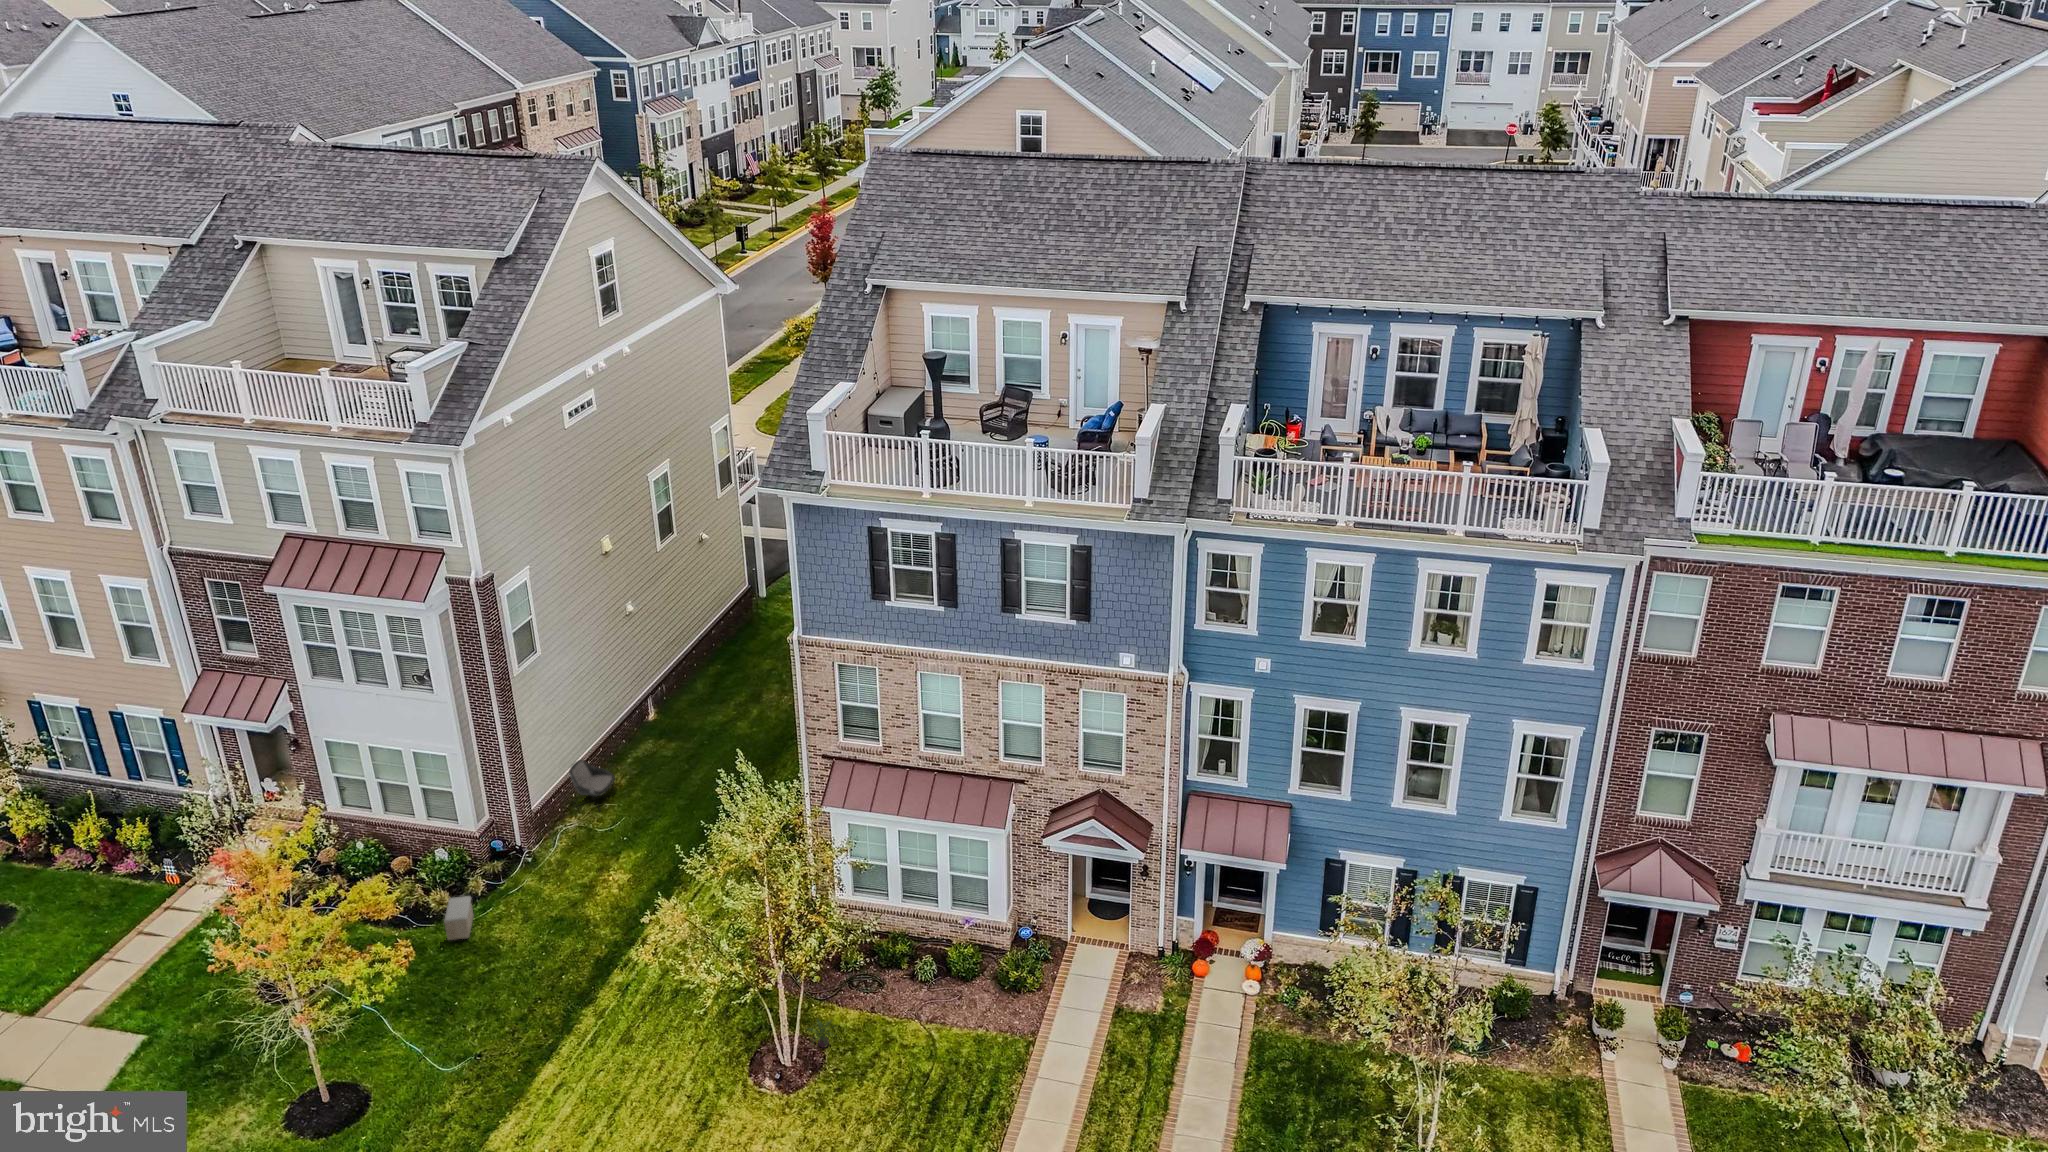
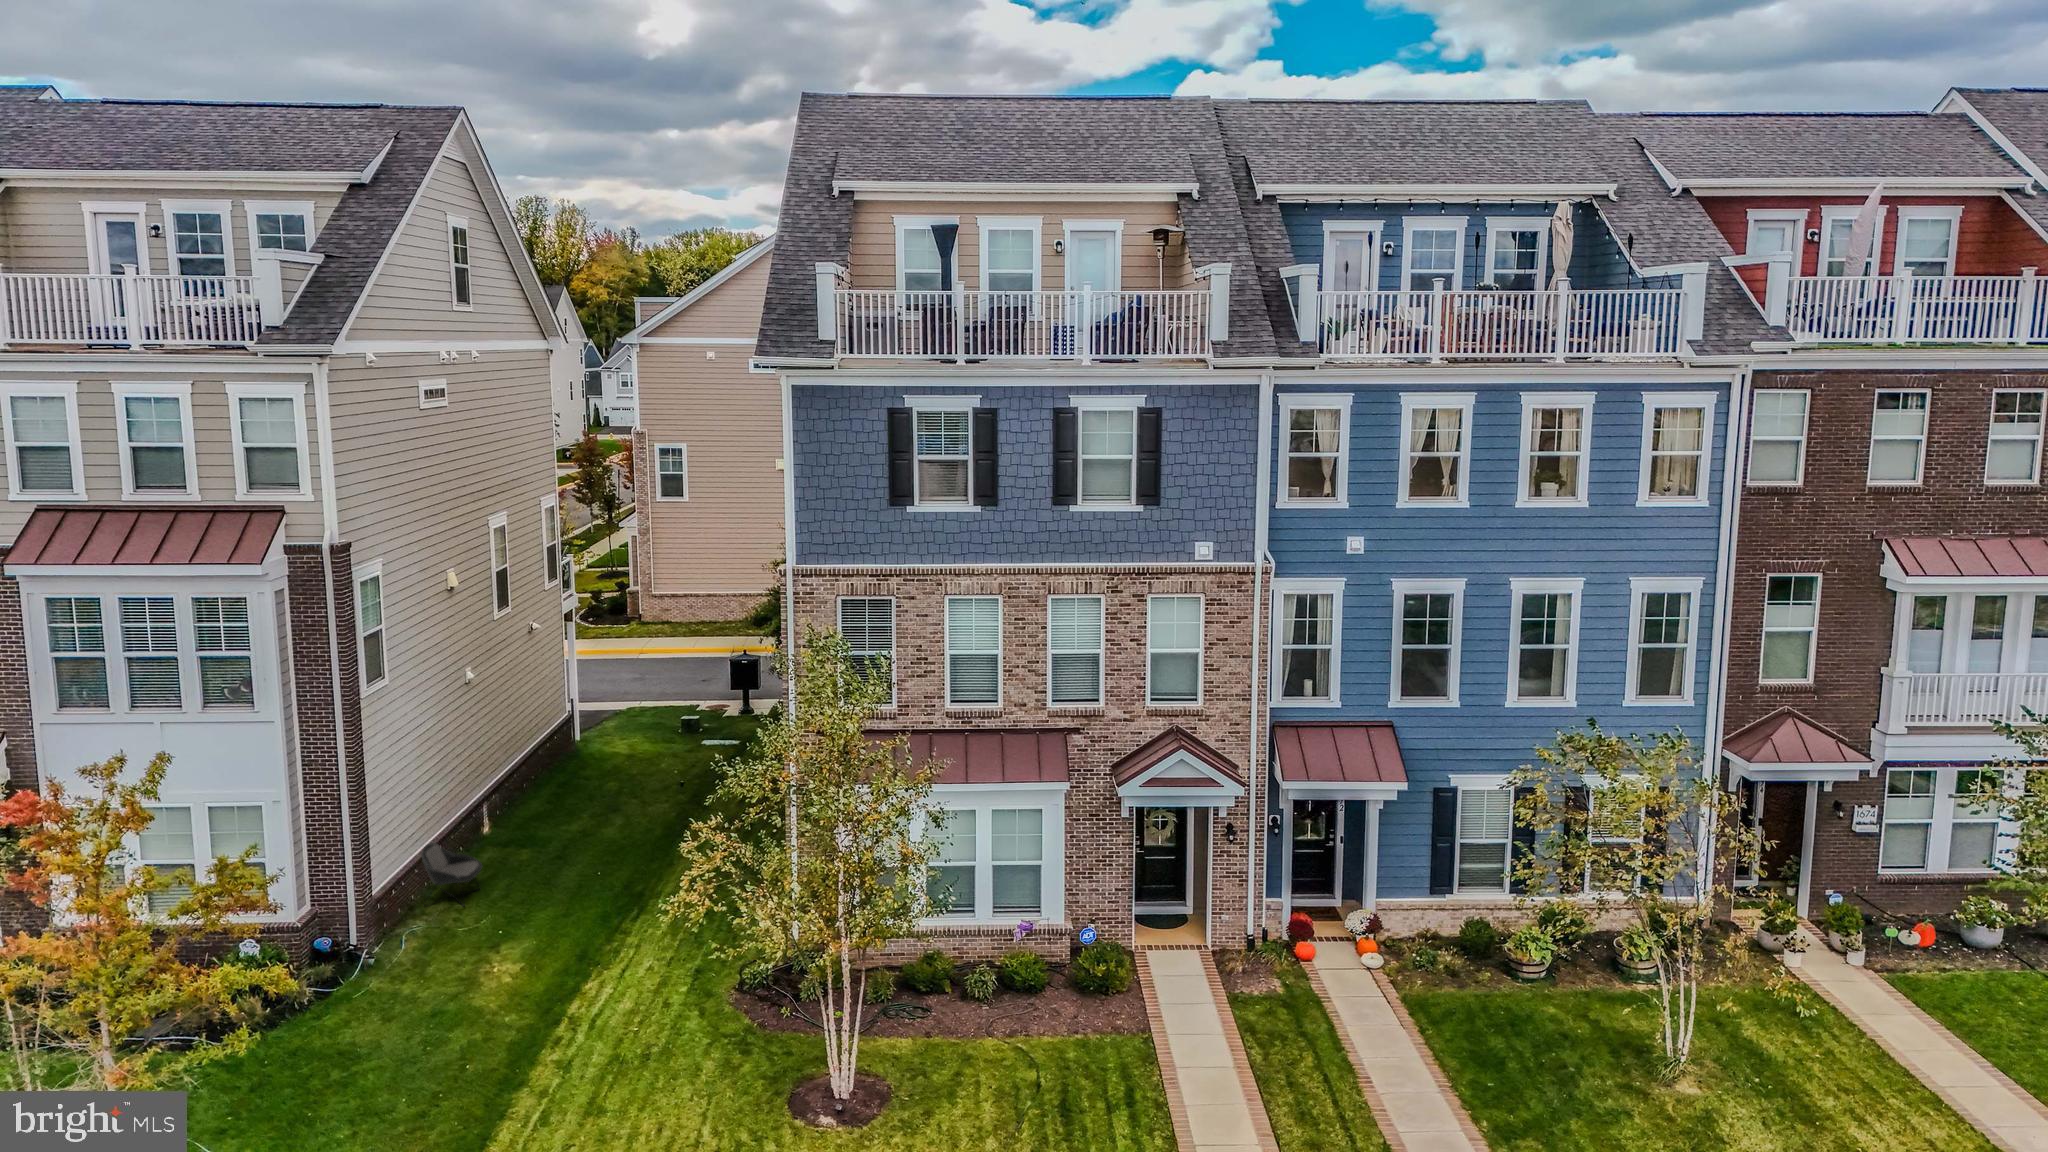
storage bench: present [444,896,473,940] -> none [263,991,302,1056]
decorative plant: present [810,1020,829,1048] -> none [856,1048,906,1093]

